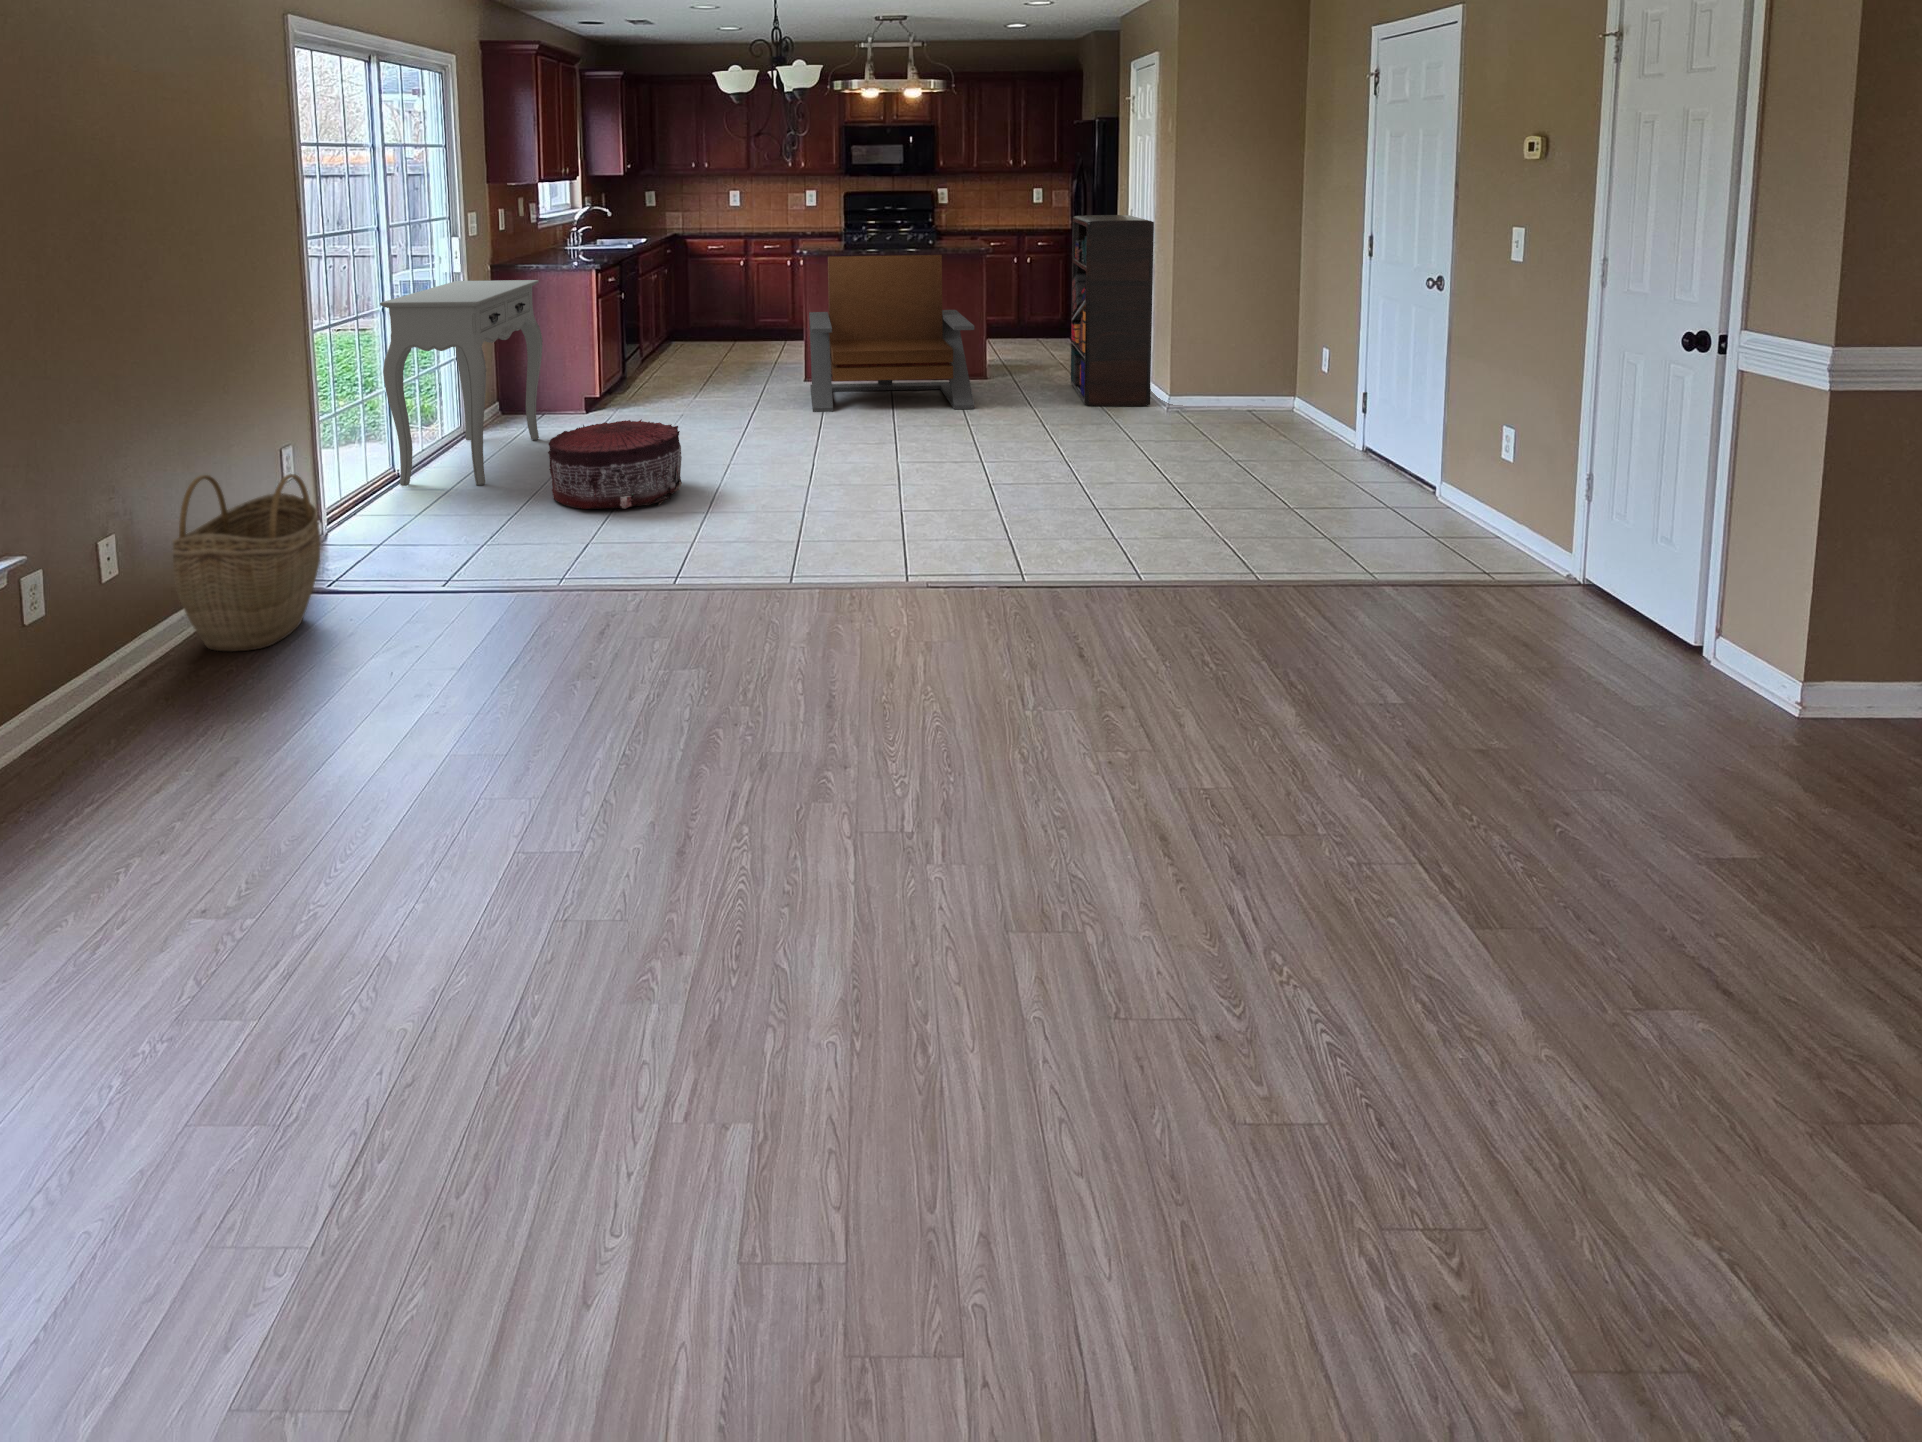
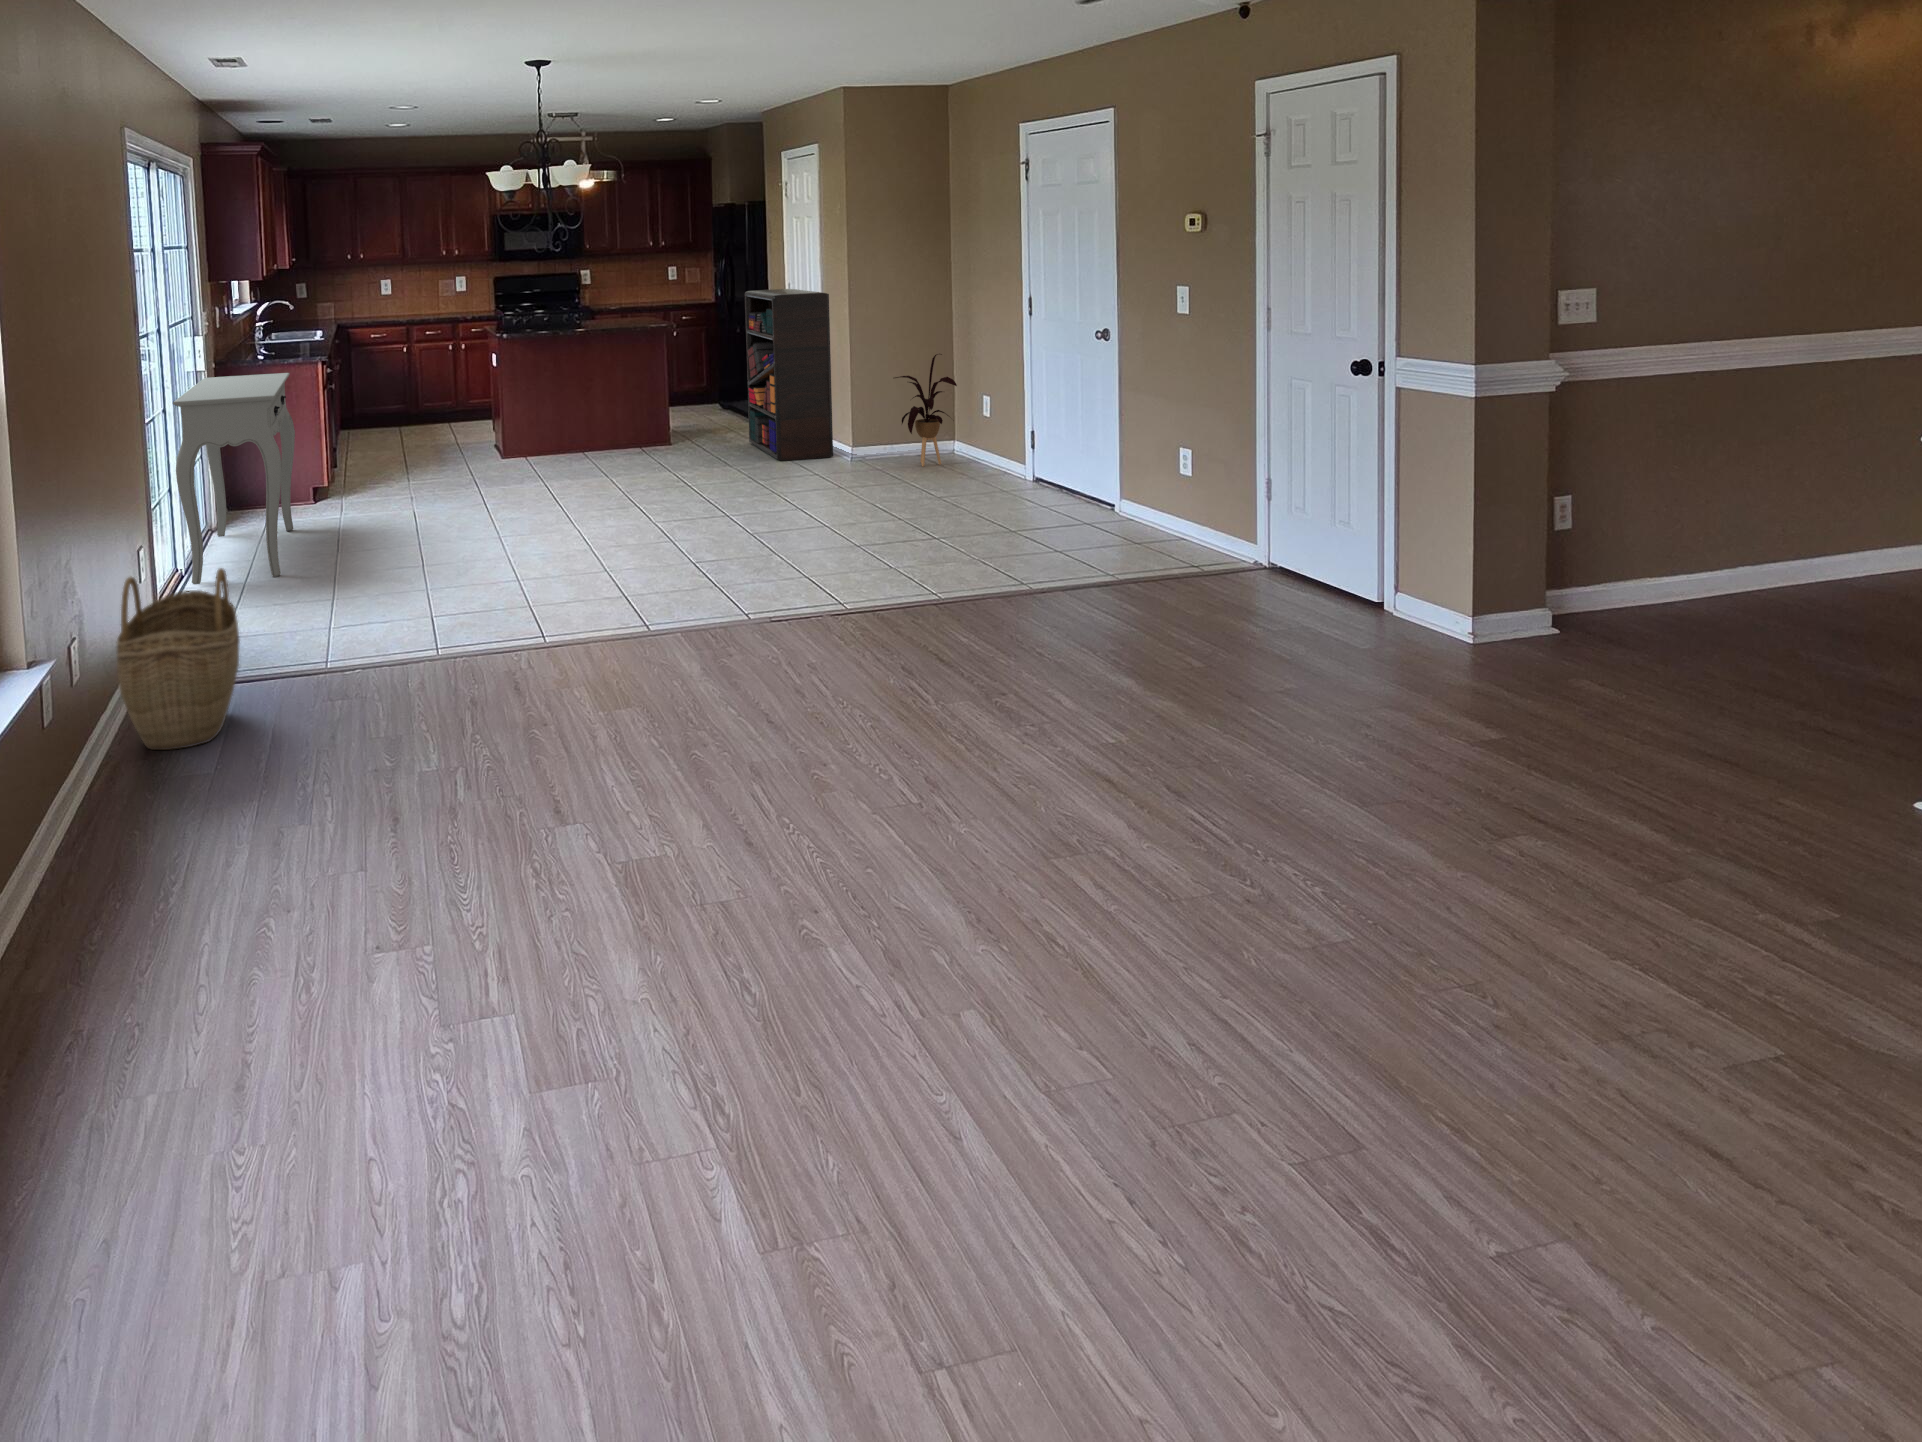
lounge chair: present [809,255,974,412] -> none [512,331,684,485]
house plant: none [1215,296,1286,424] -> present [895,354,957,466]
pouf: present [548,419,682,509] -> none [356,499,485,588]

